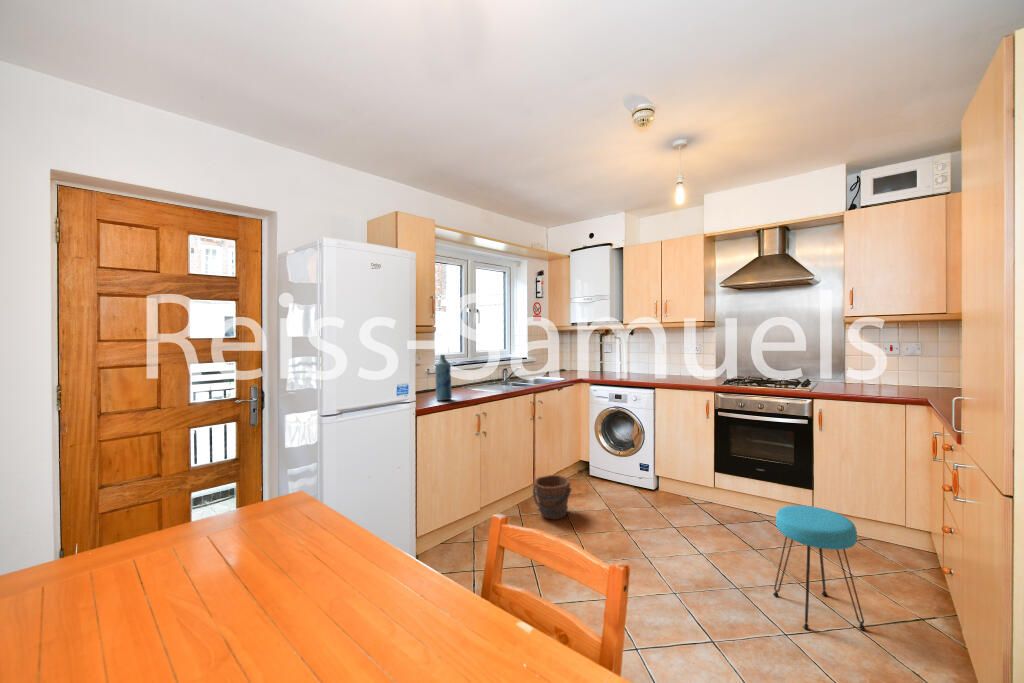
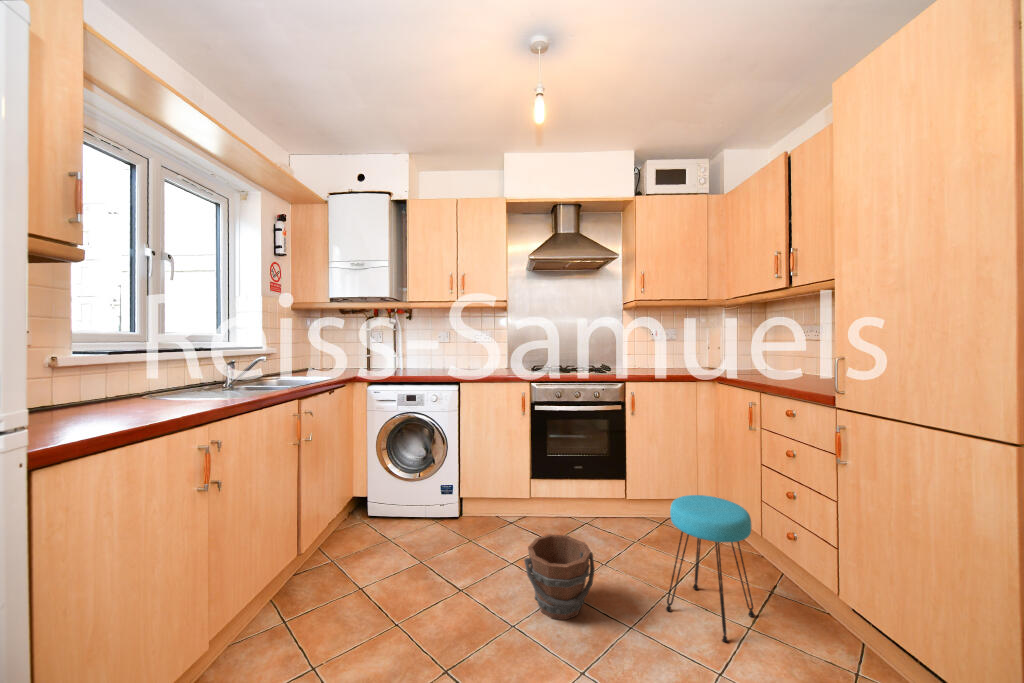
bottle: present [435,355,452,401] -> none [81,315,131,425]
bucket: present [533,475,571,519] -> present [524,534,595,620]

